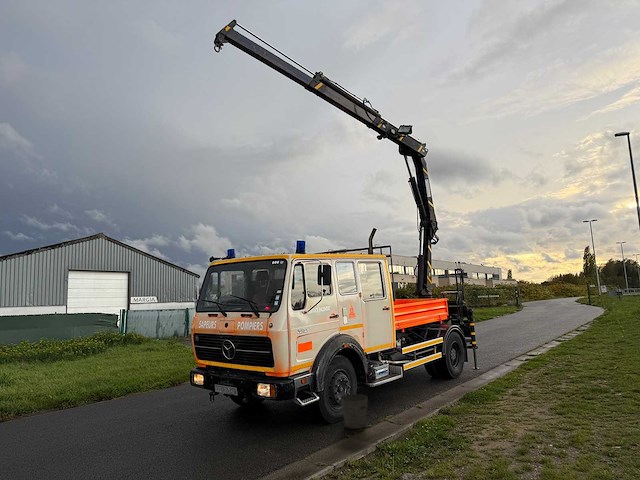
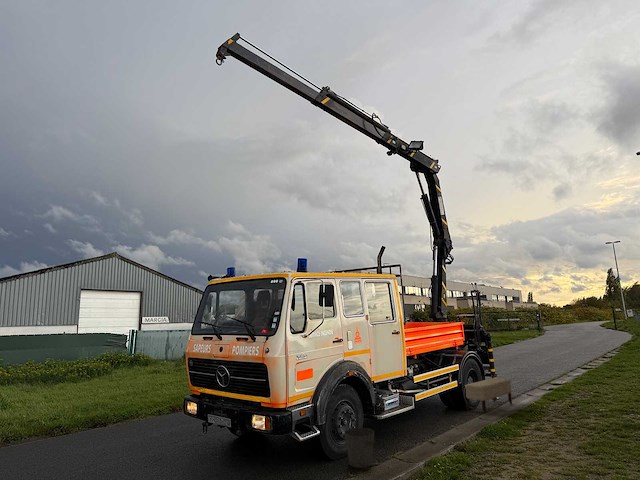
bench: none [448,350,491,382] -> present [465,378,512,413]

